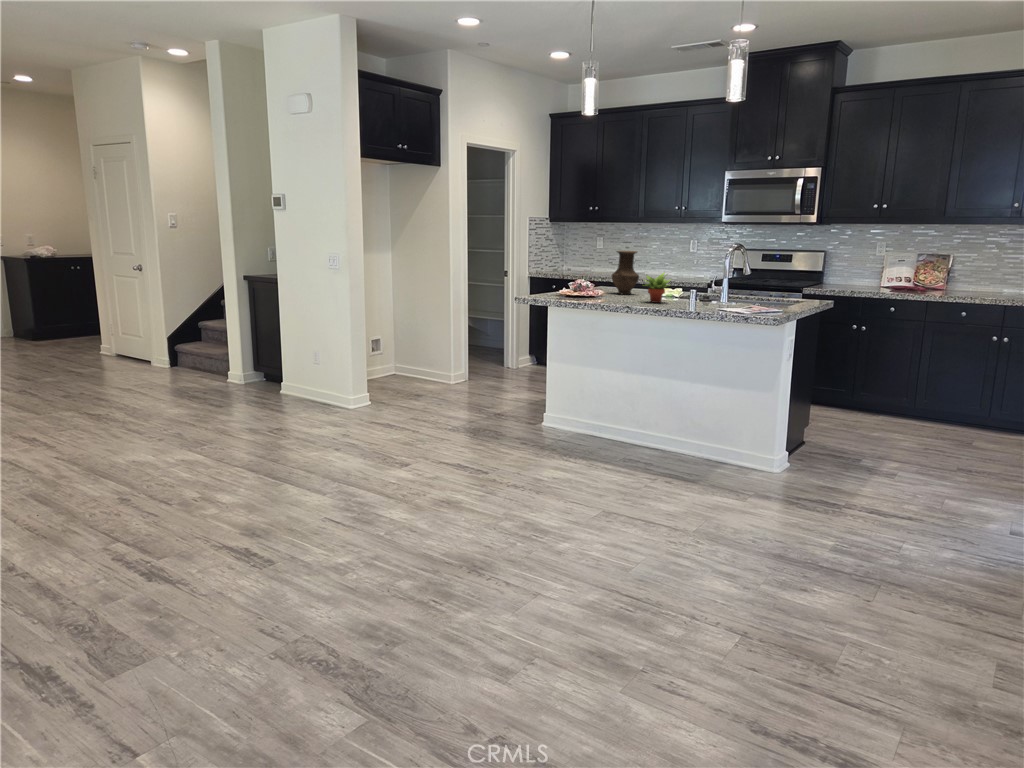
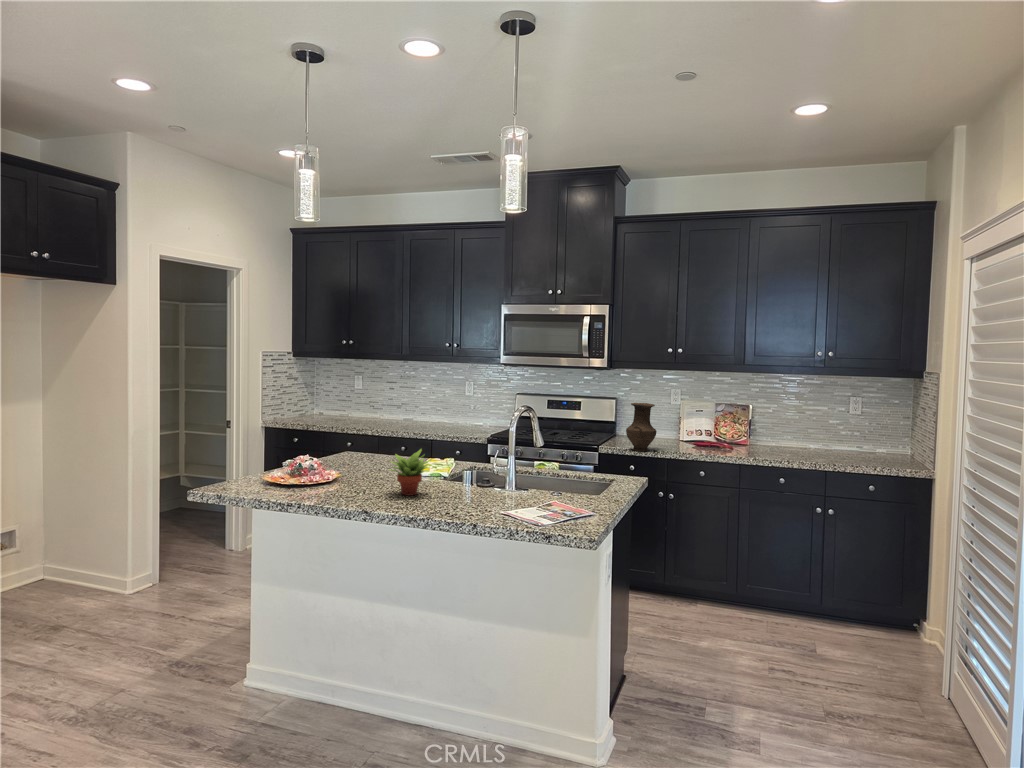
vase: present [612,251,639,294] -> present [626,403,657,451]

